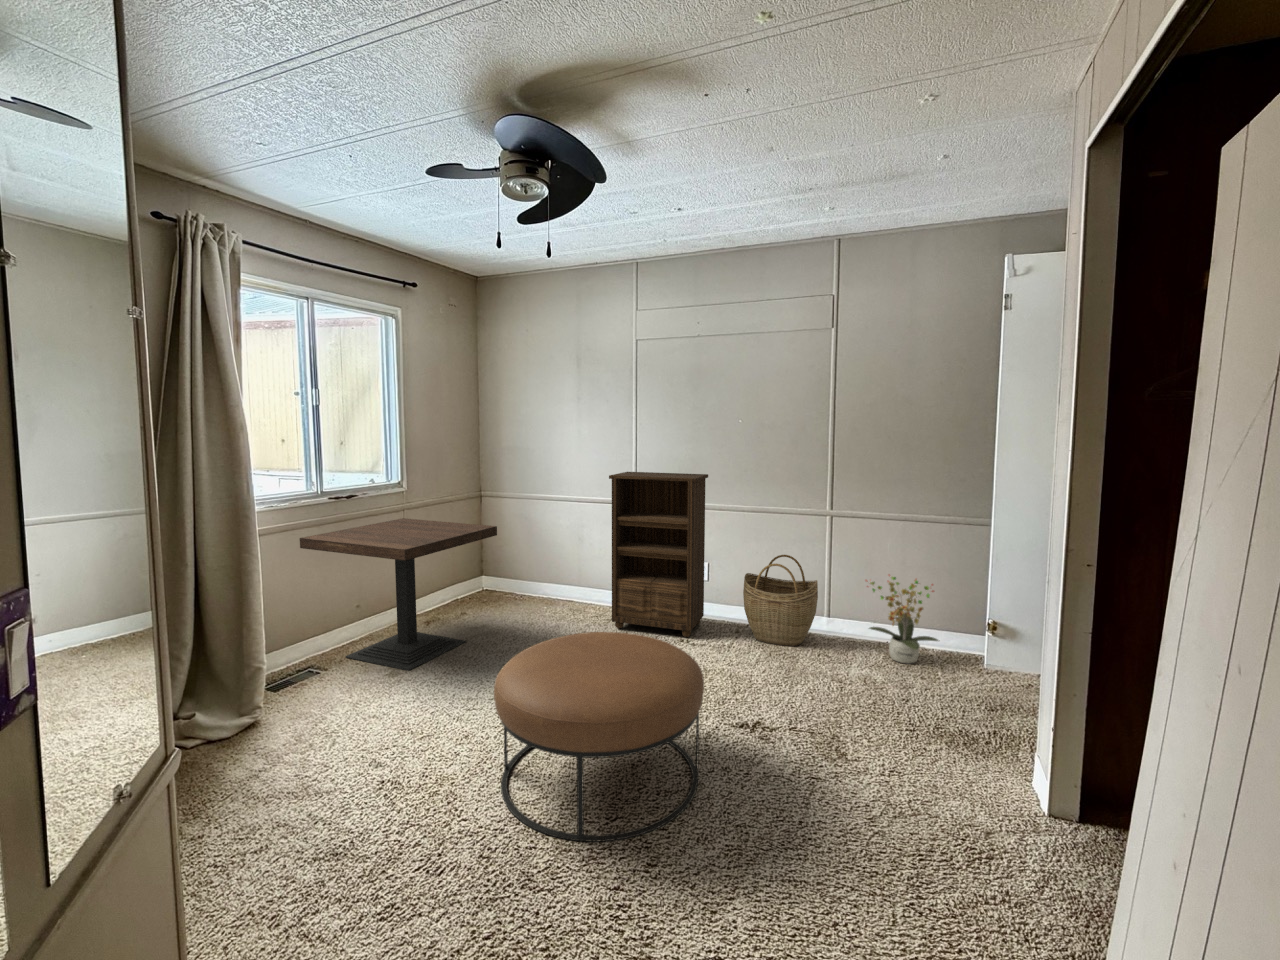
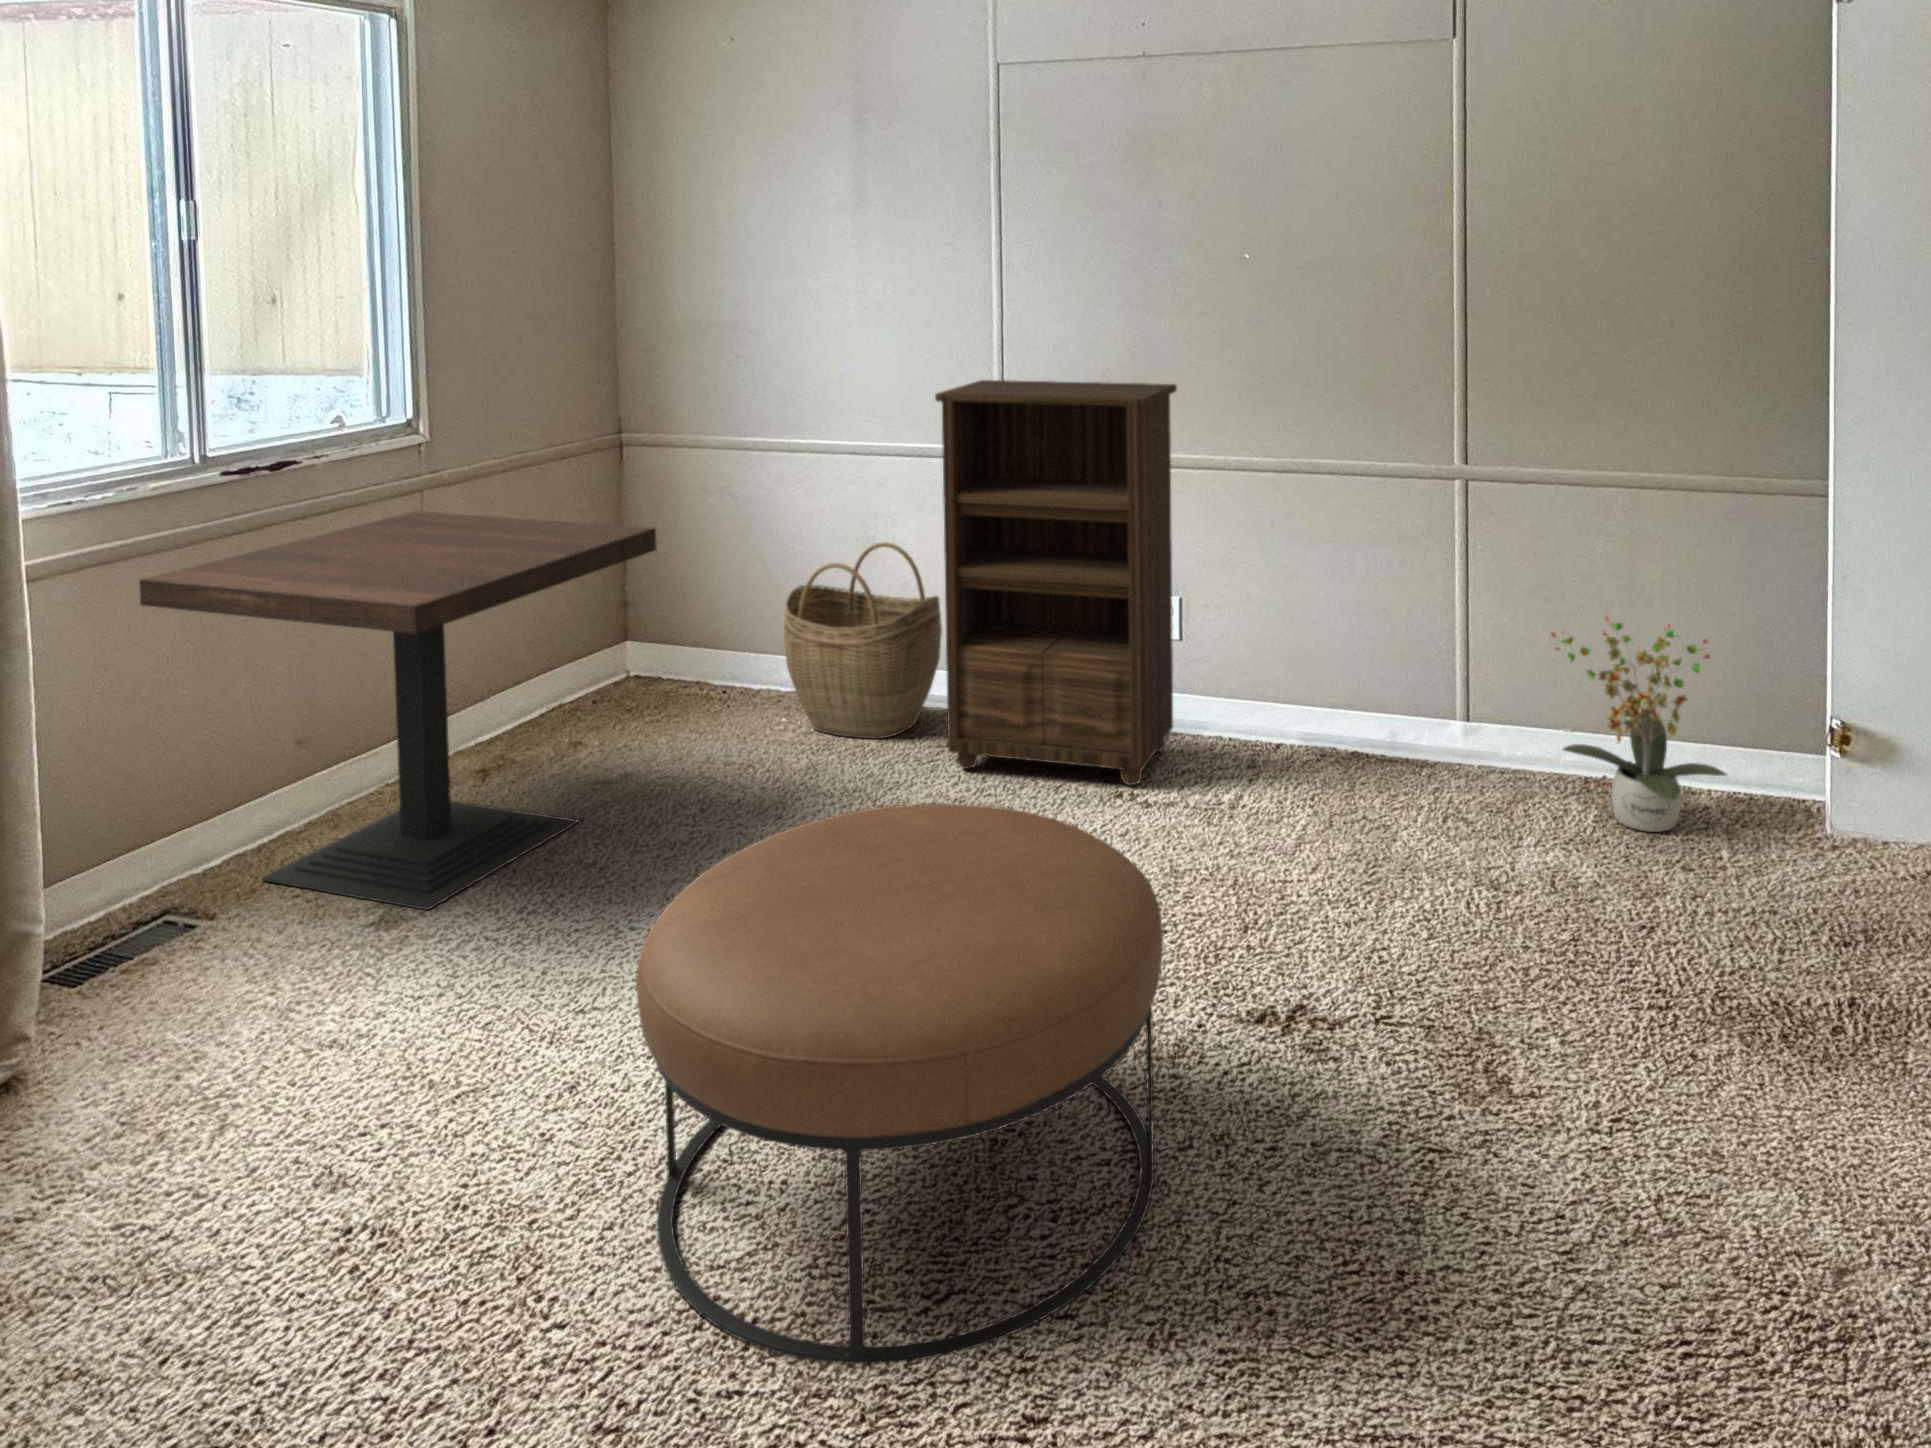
woven basket: present [743,555,818,646] -> present [784,543,942,739]

